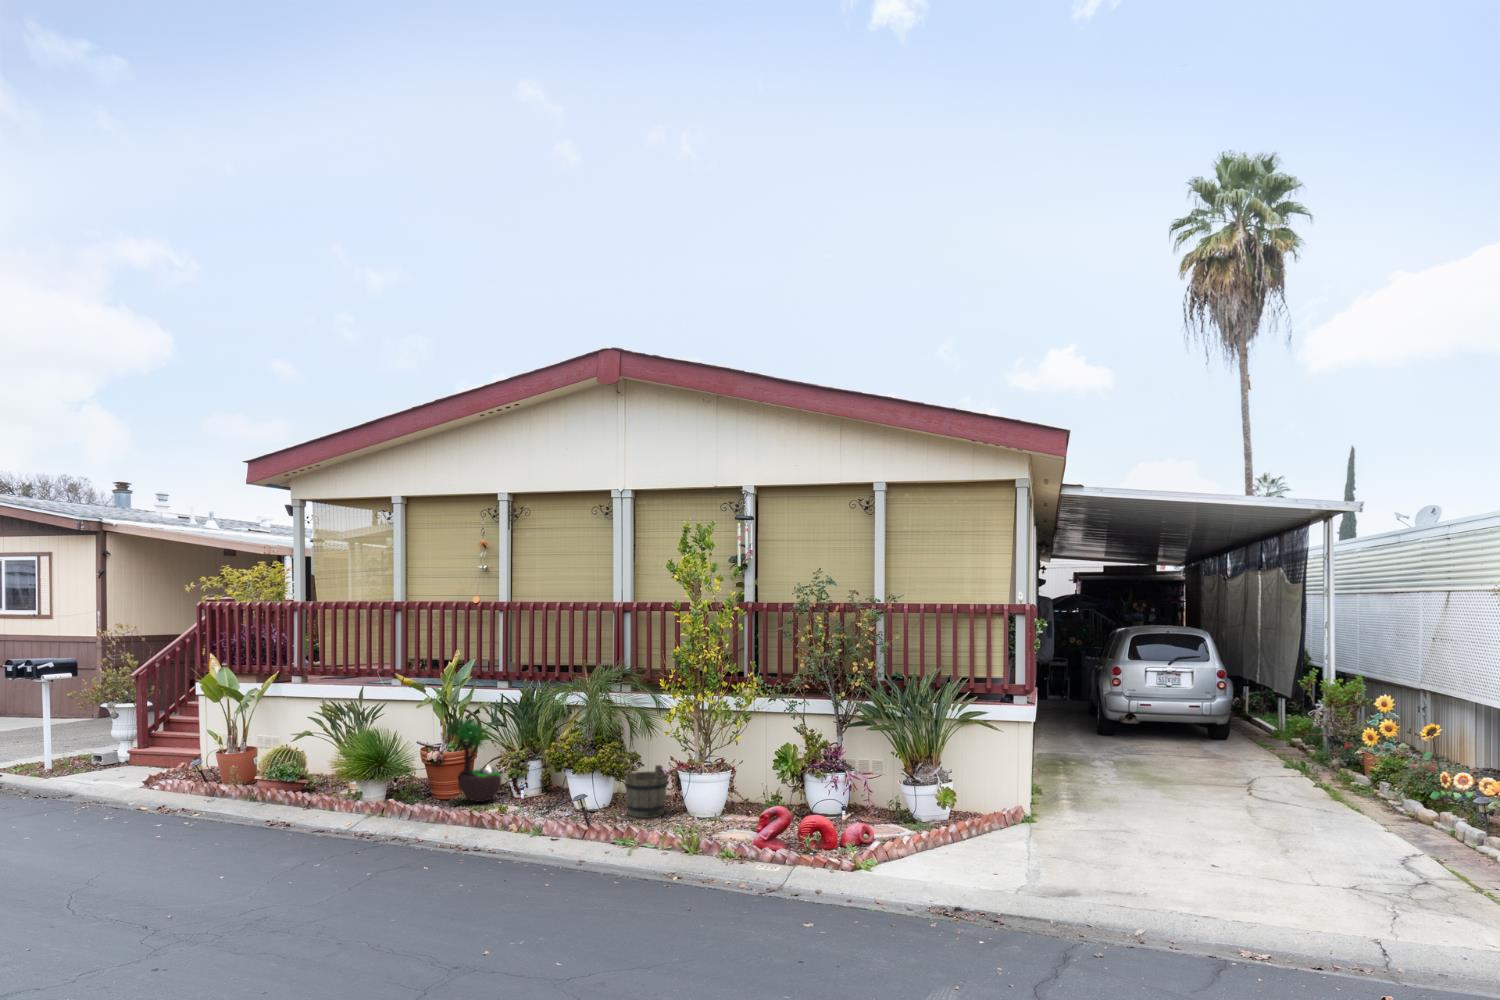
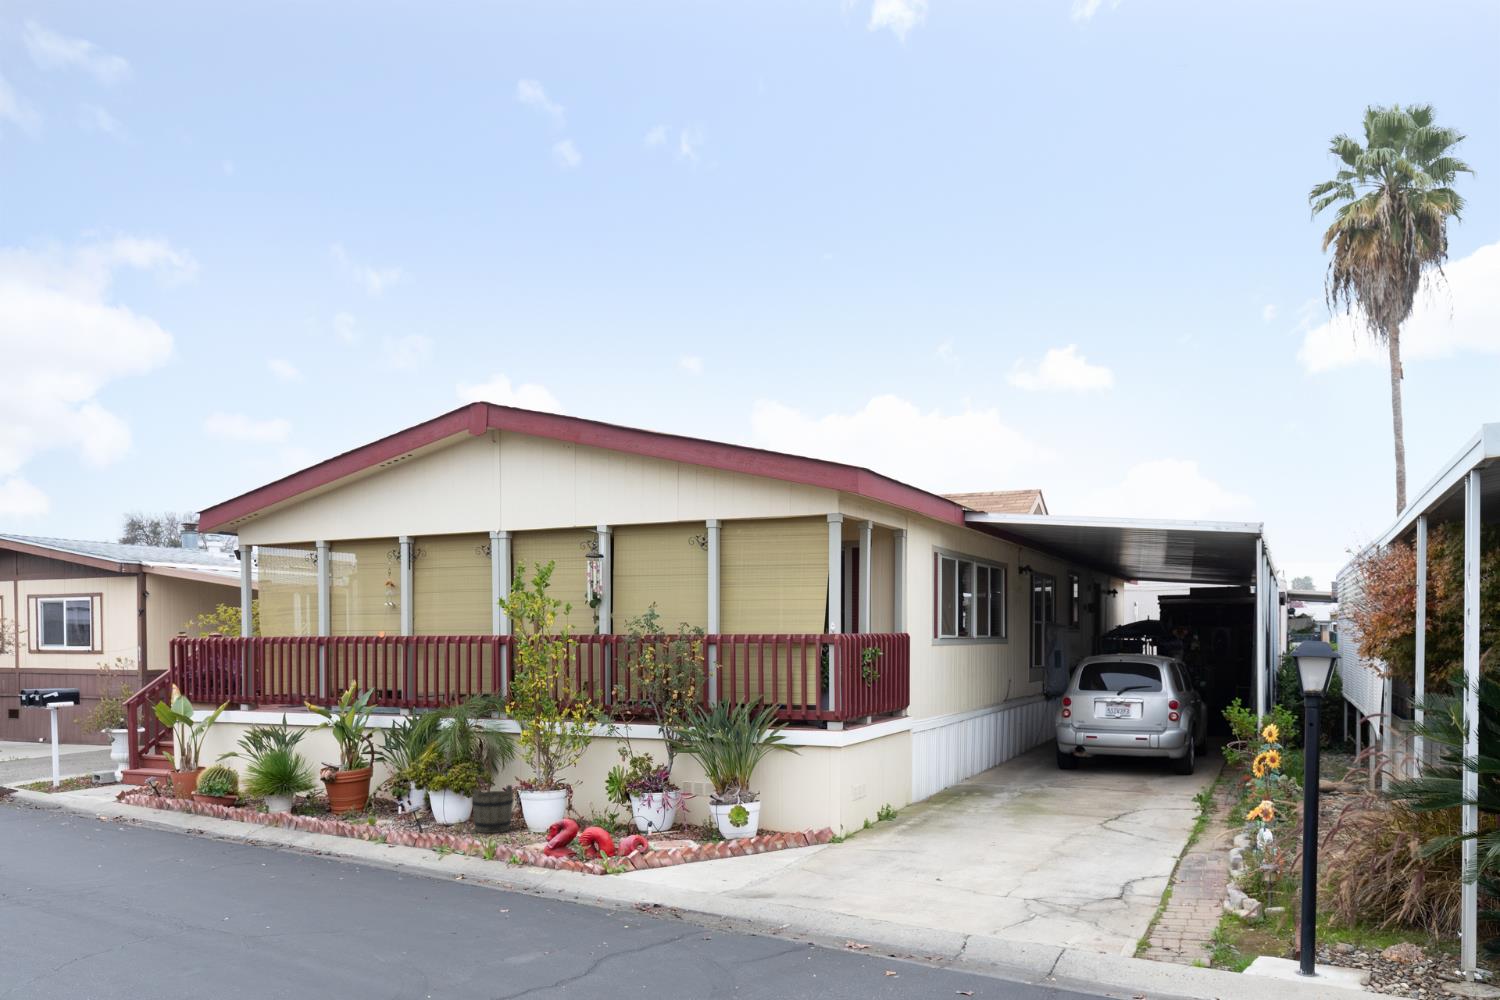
potted tree: present [445,715,501,802] -> none [331,728,385,818]

